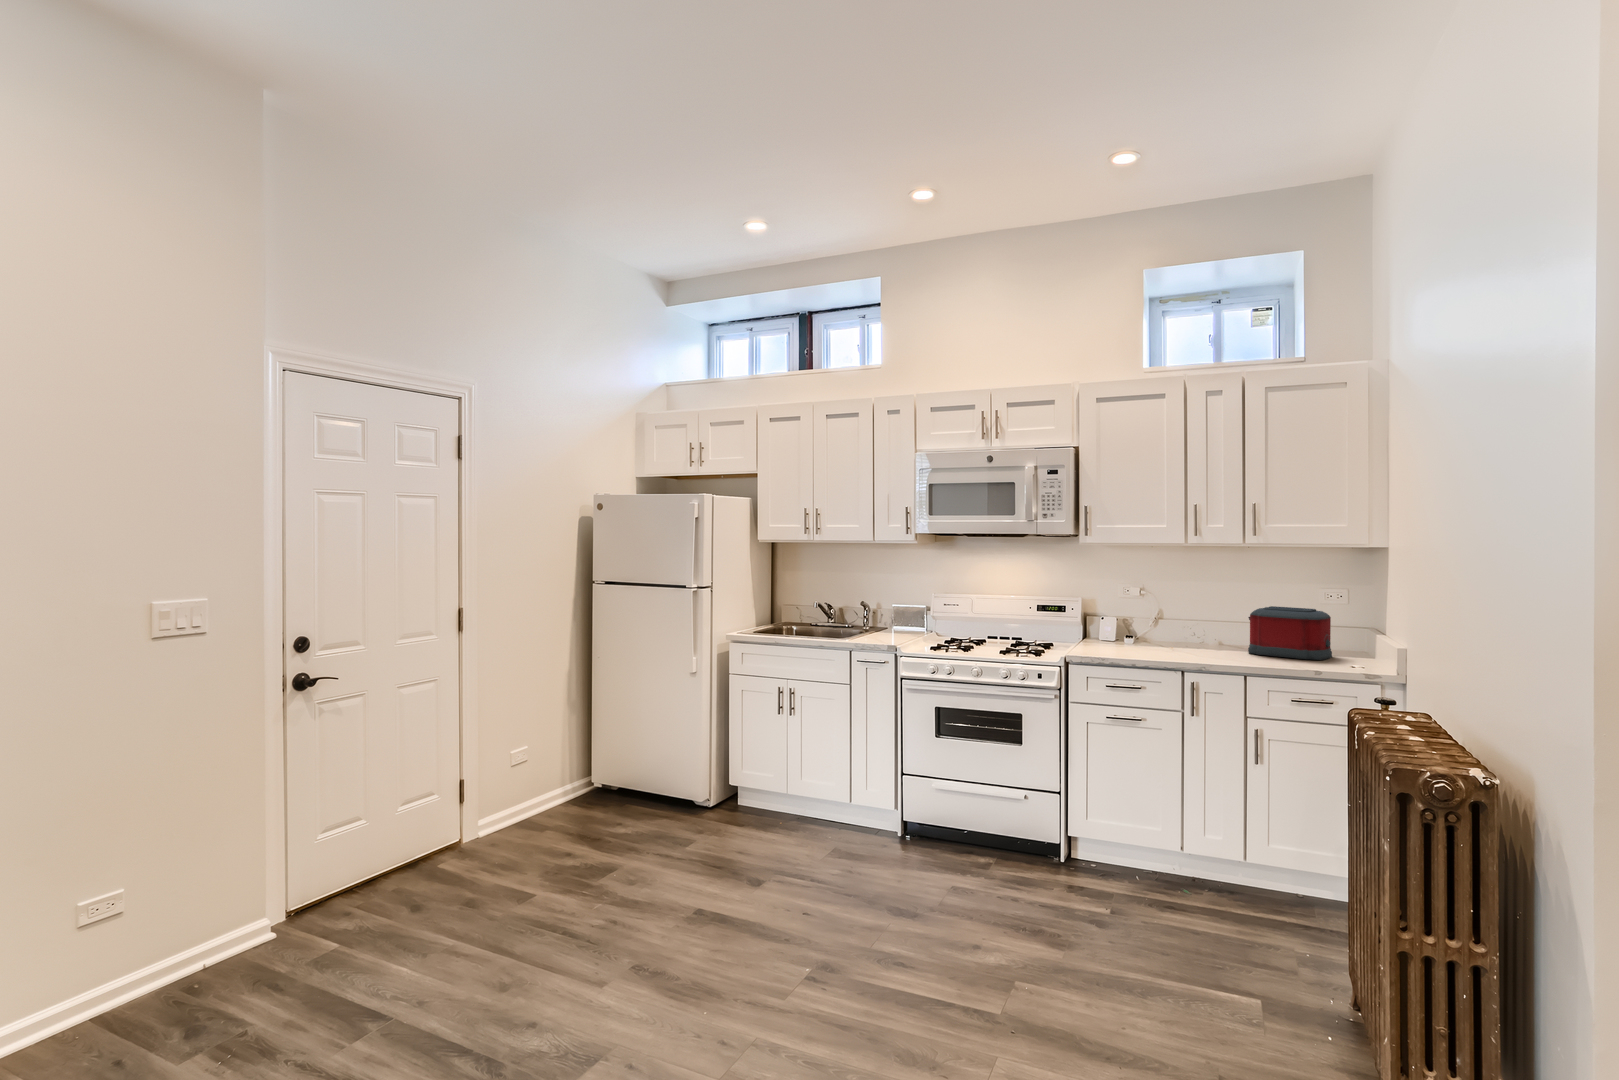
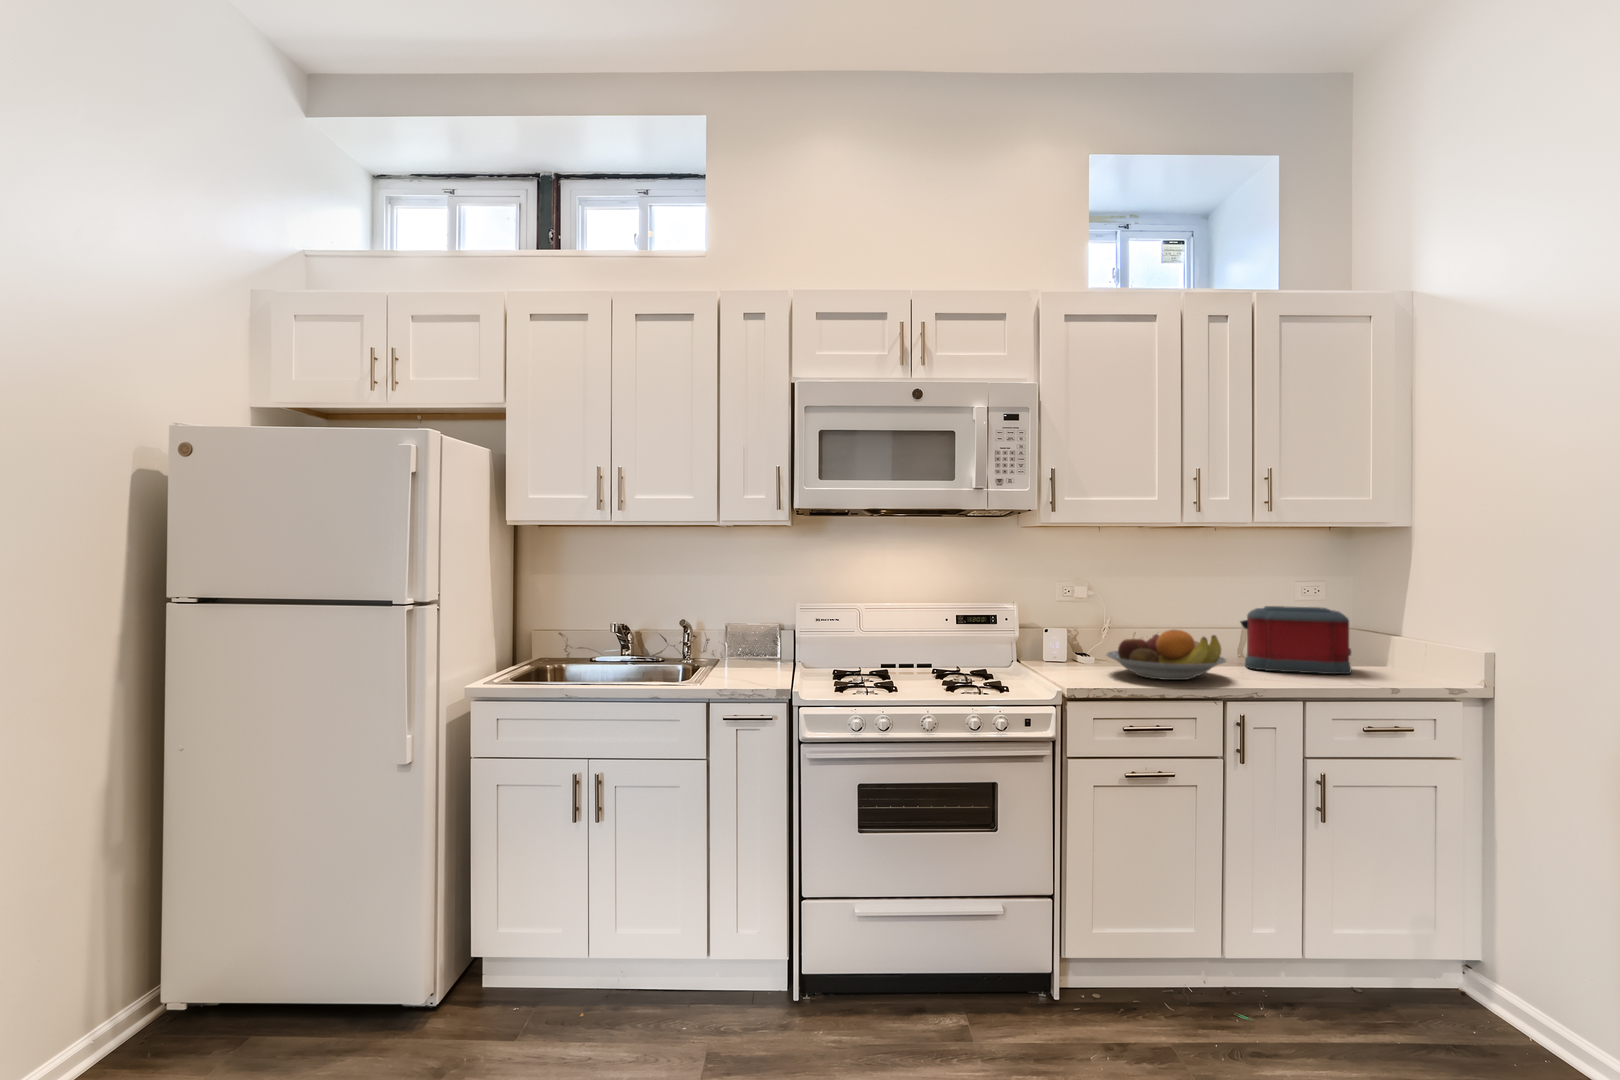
fruit bowl: none [1125,620,1212,656] -> present [1107,630,1226,680]

